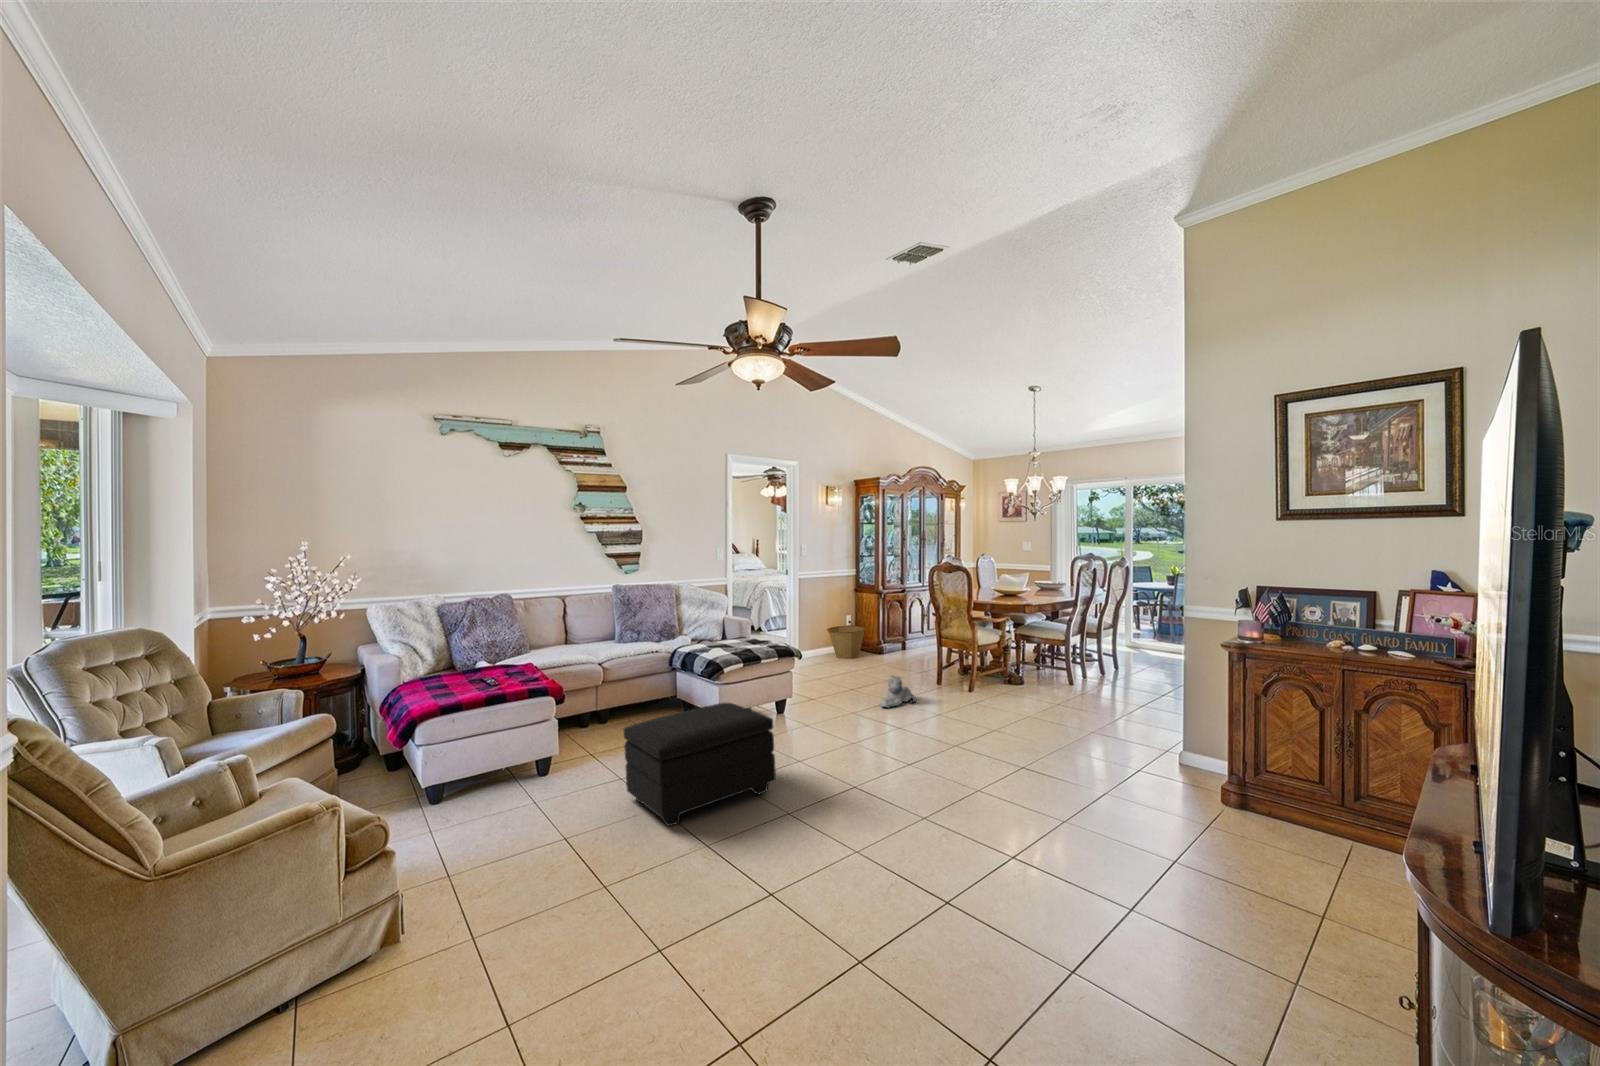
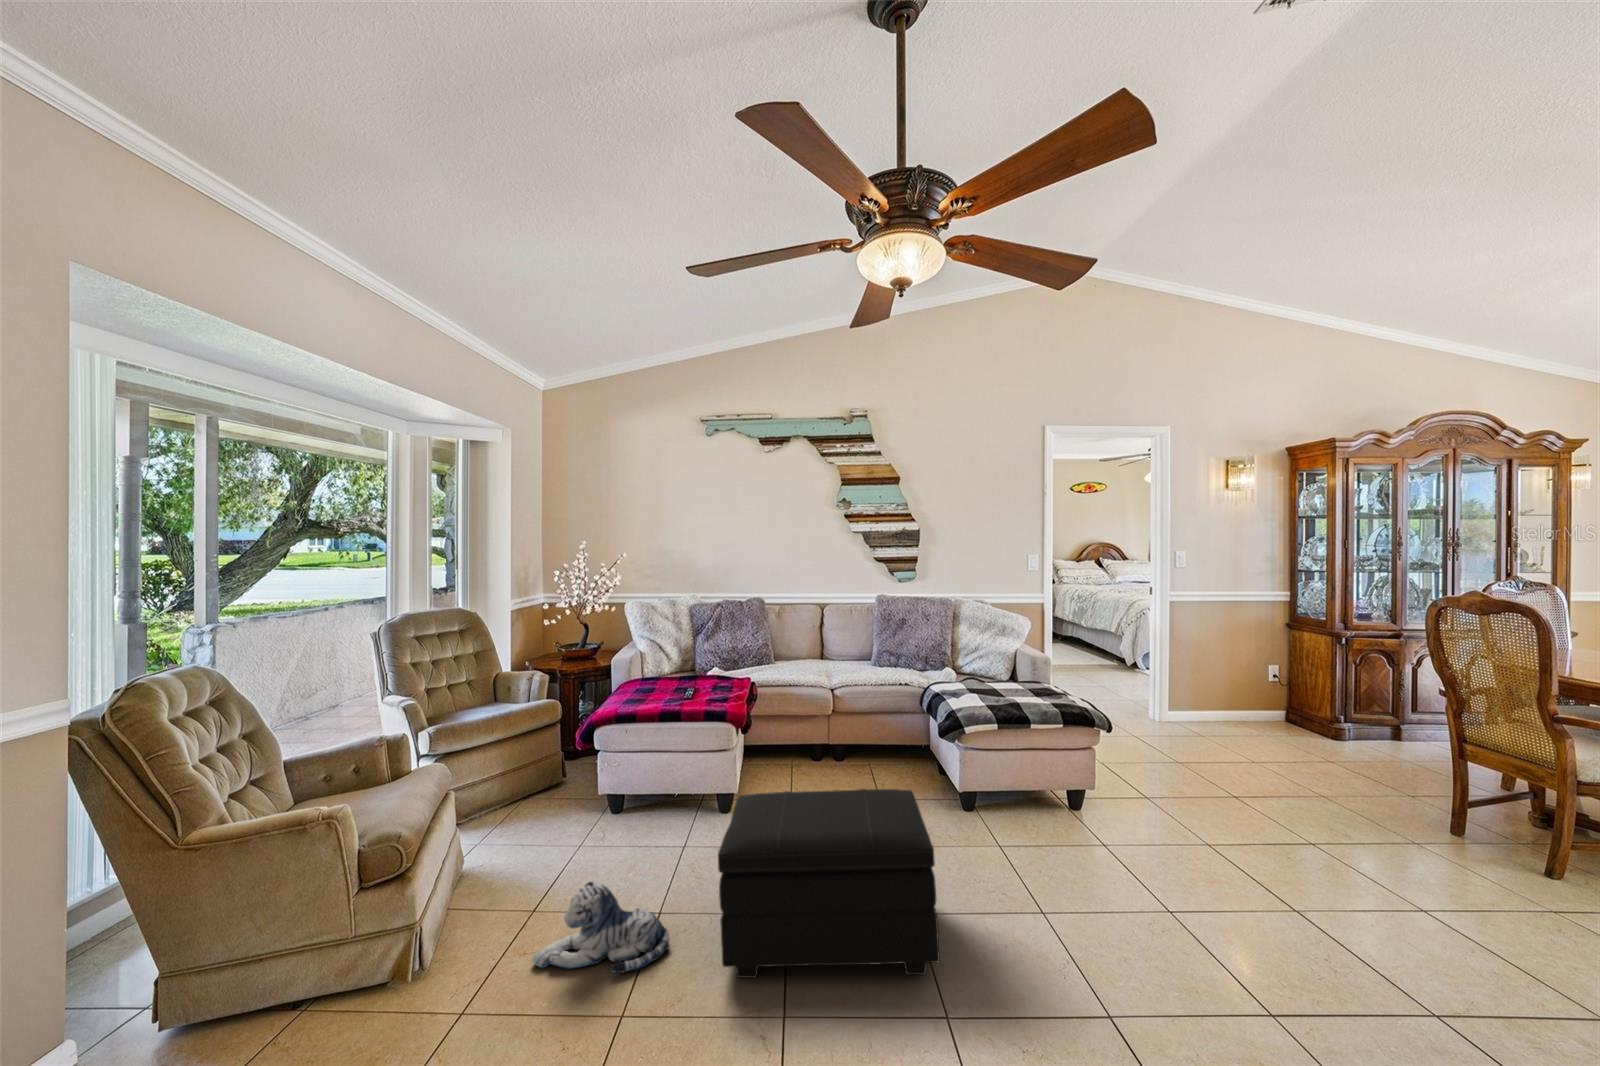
basket: present [827,626,865,659] -> none [1225,679,1302,735]
plush toy: present [882,676,916,708] -> present [533,881,670,973]

